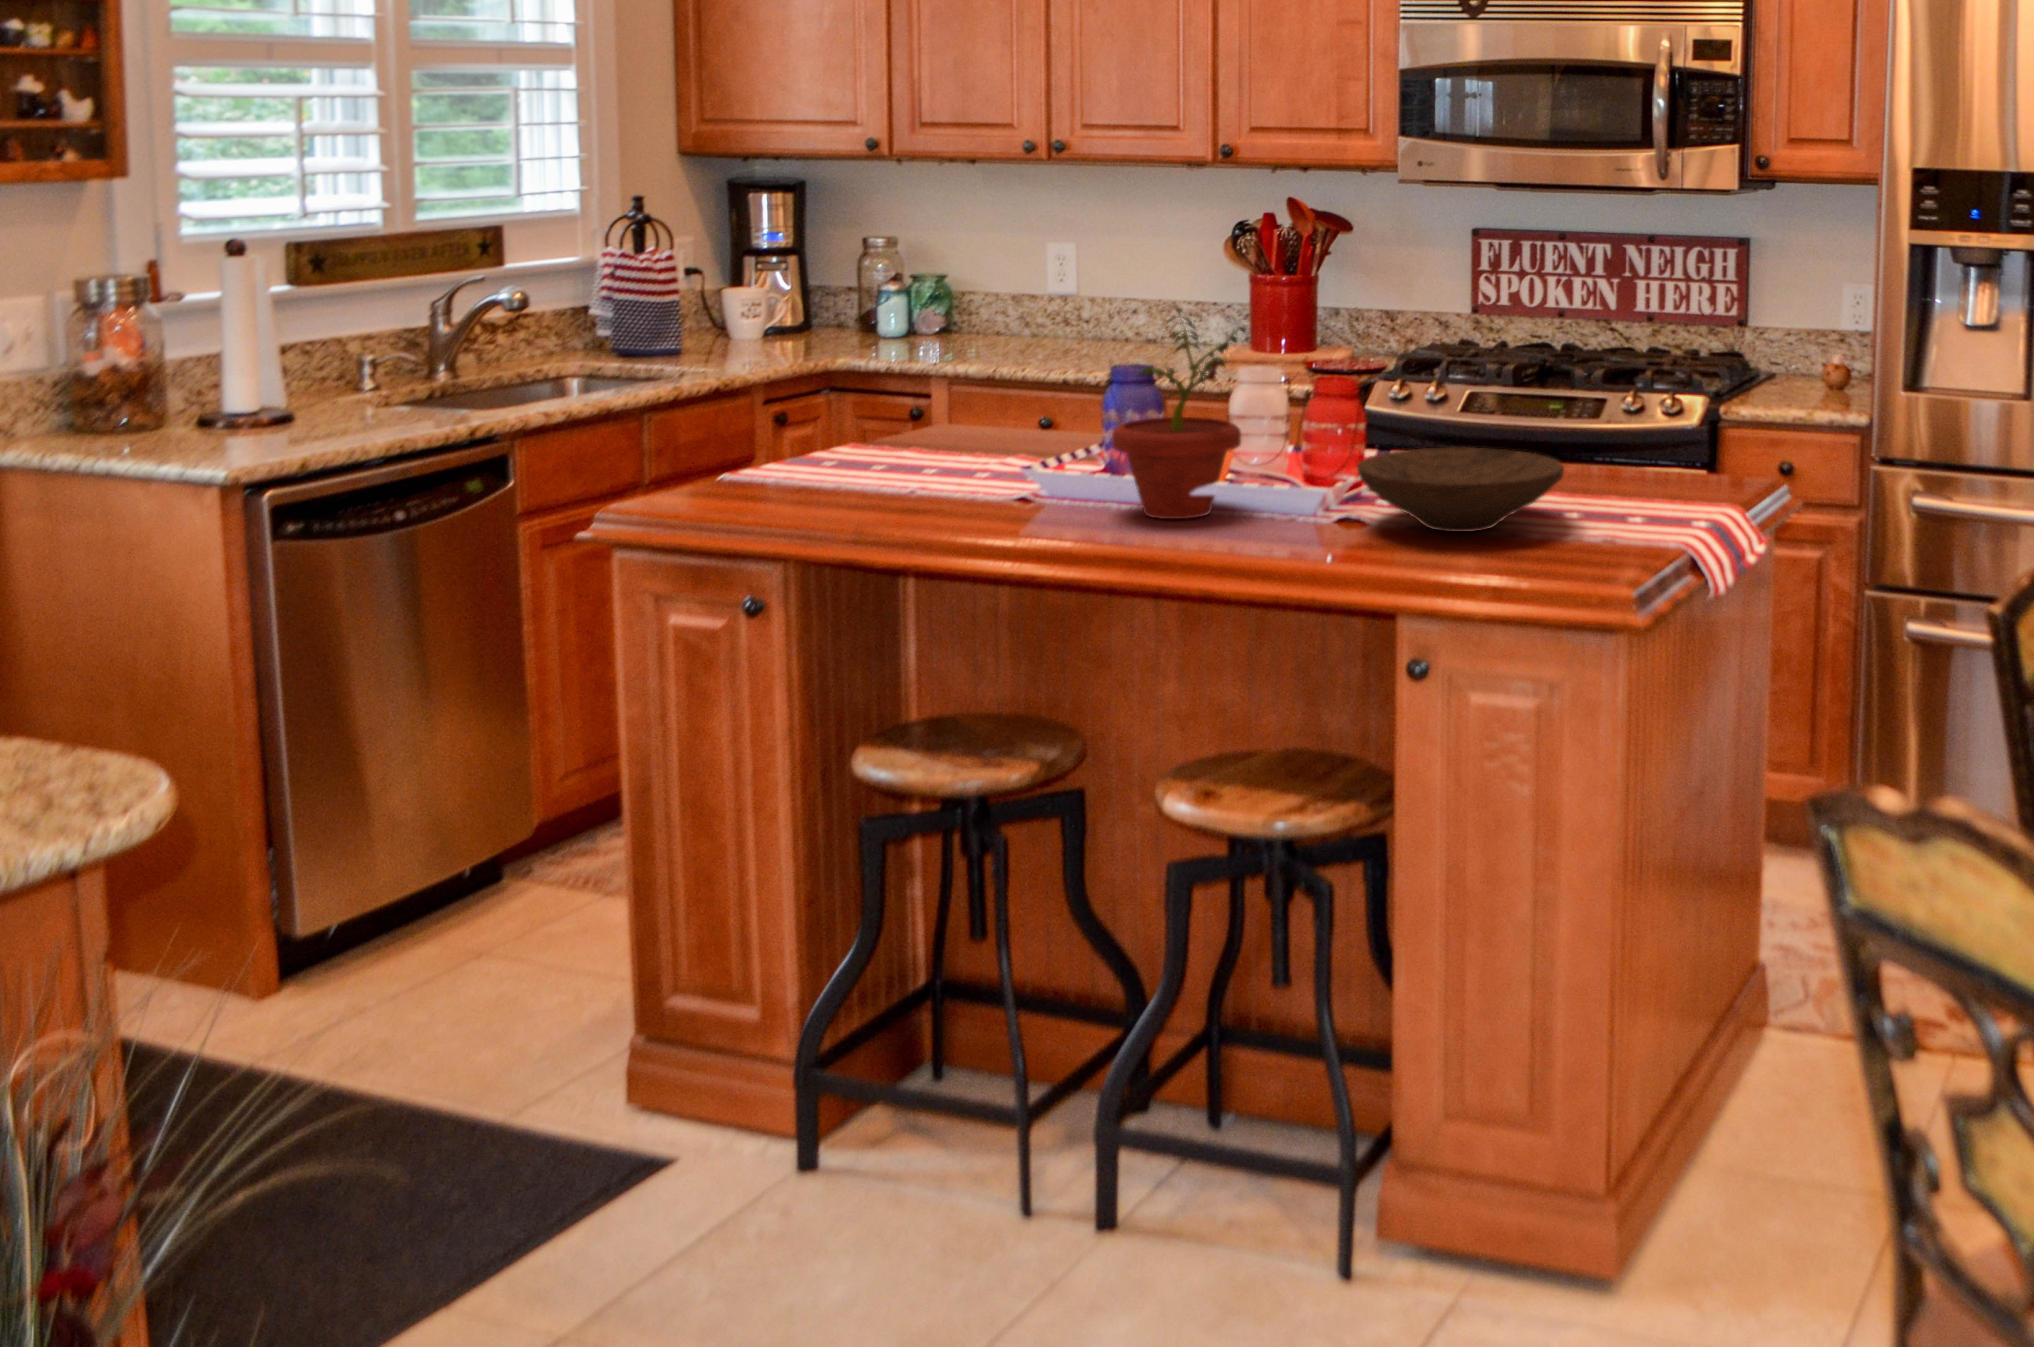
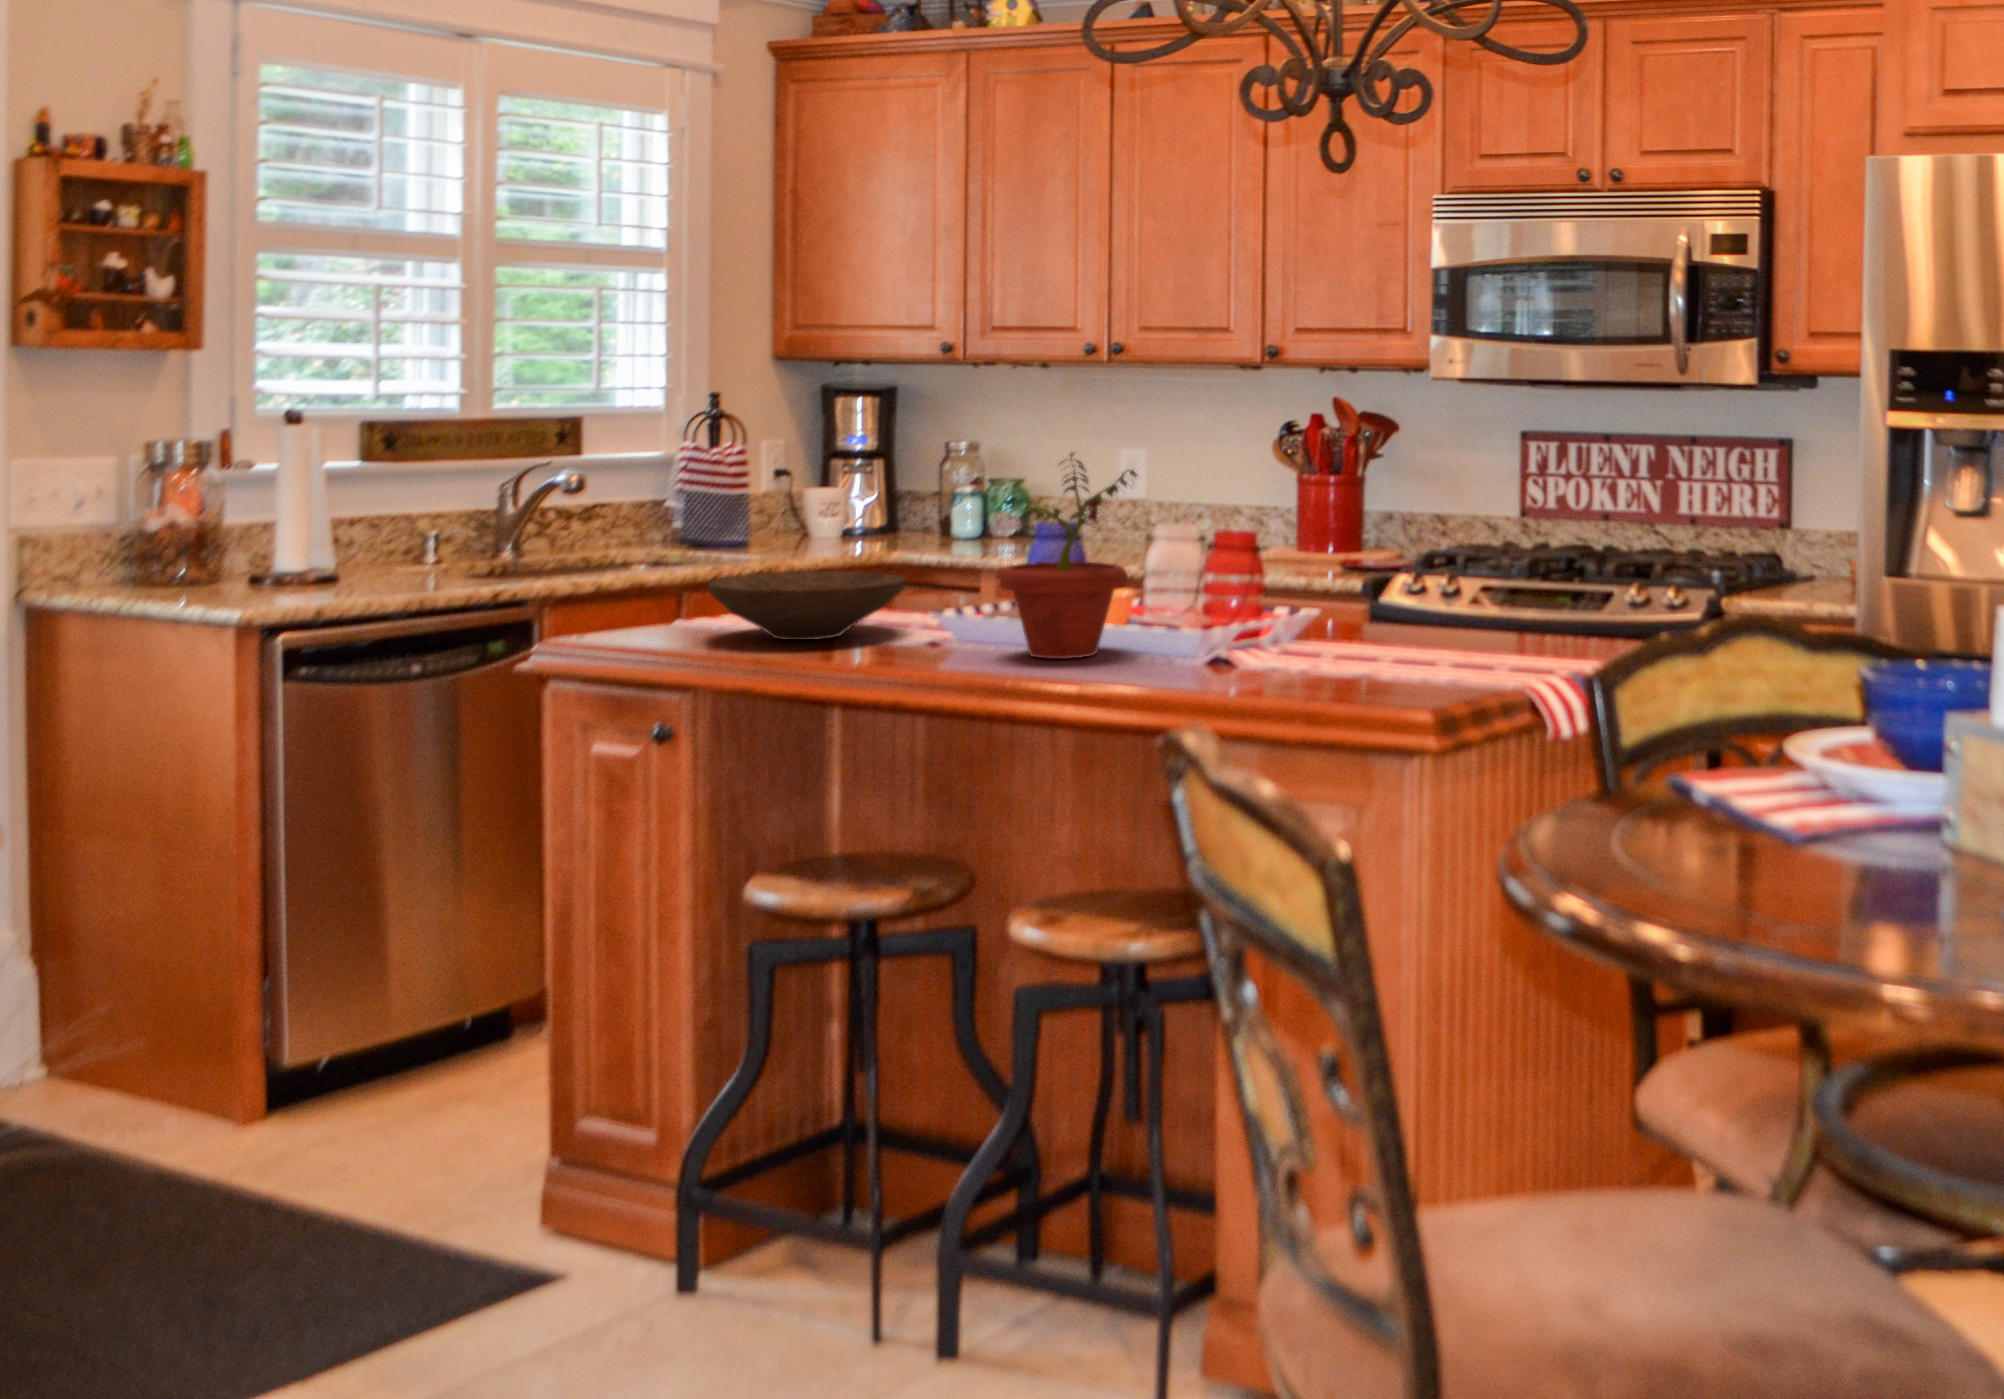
wooden bowl: present [1357,447,1564,532] -> present [708,571,905,640]

